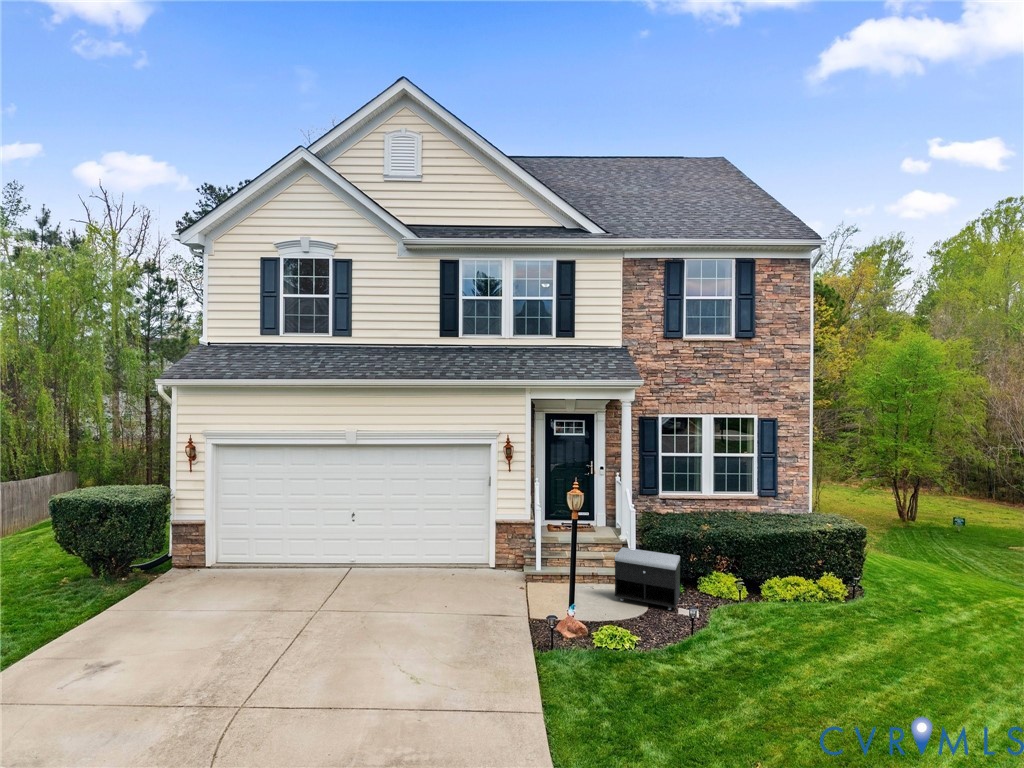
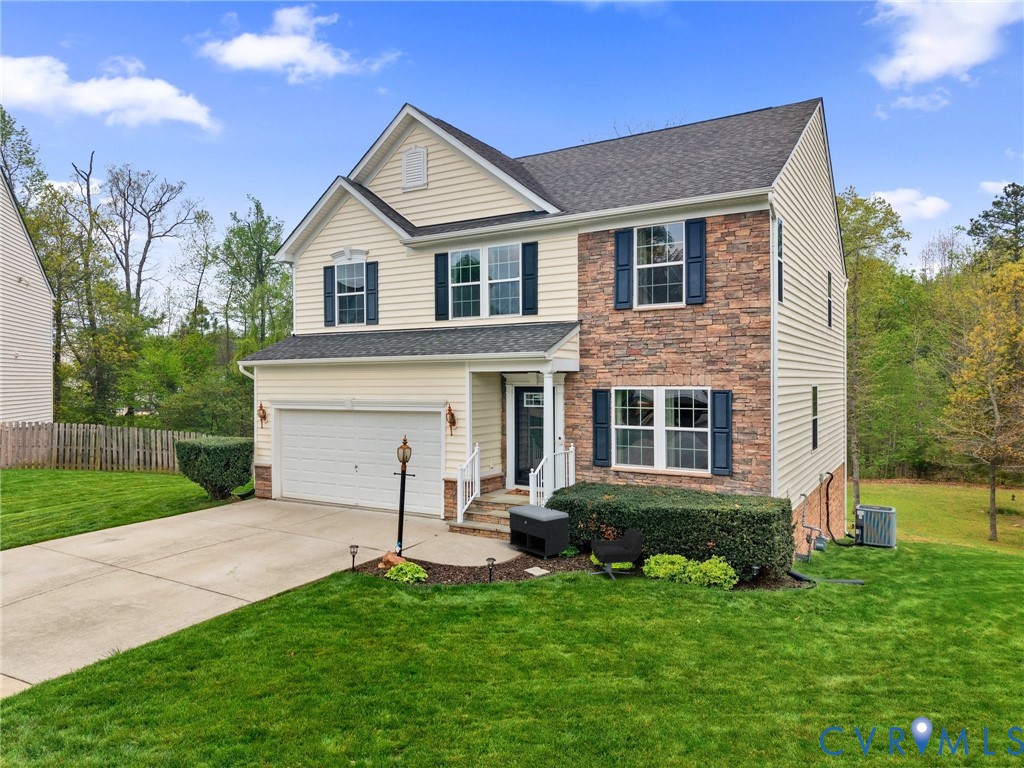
lounge chair: none [725,565,790,626] -> present [589,528,644,580]

